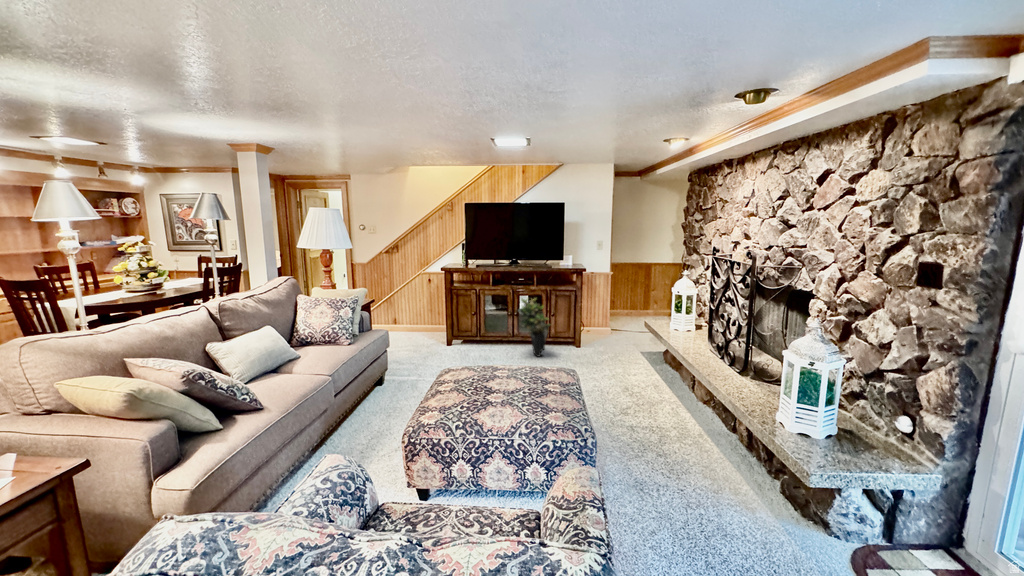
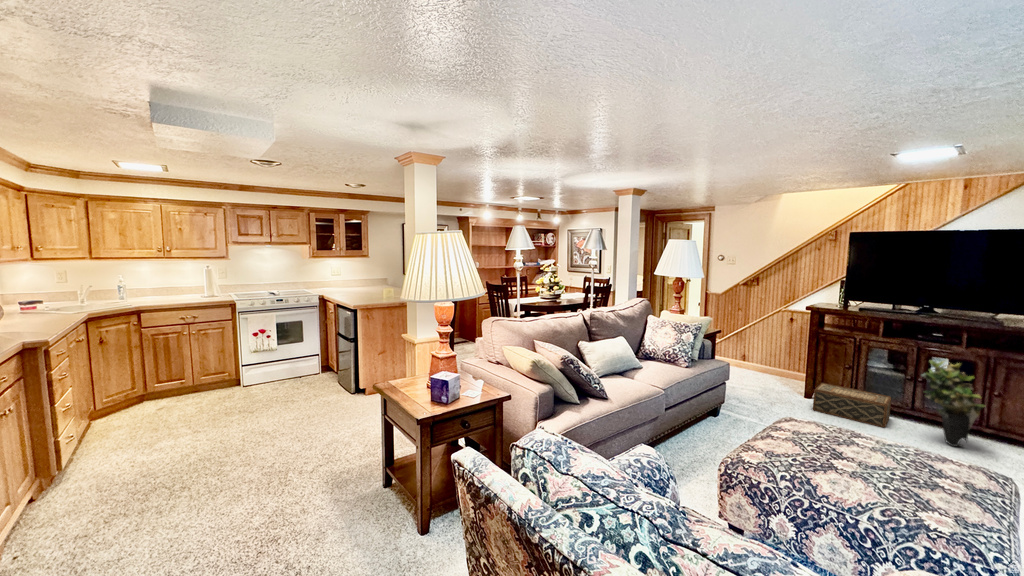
woven basket: none [455,331,503,356] -> present [813,383,891,427]

